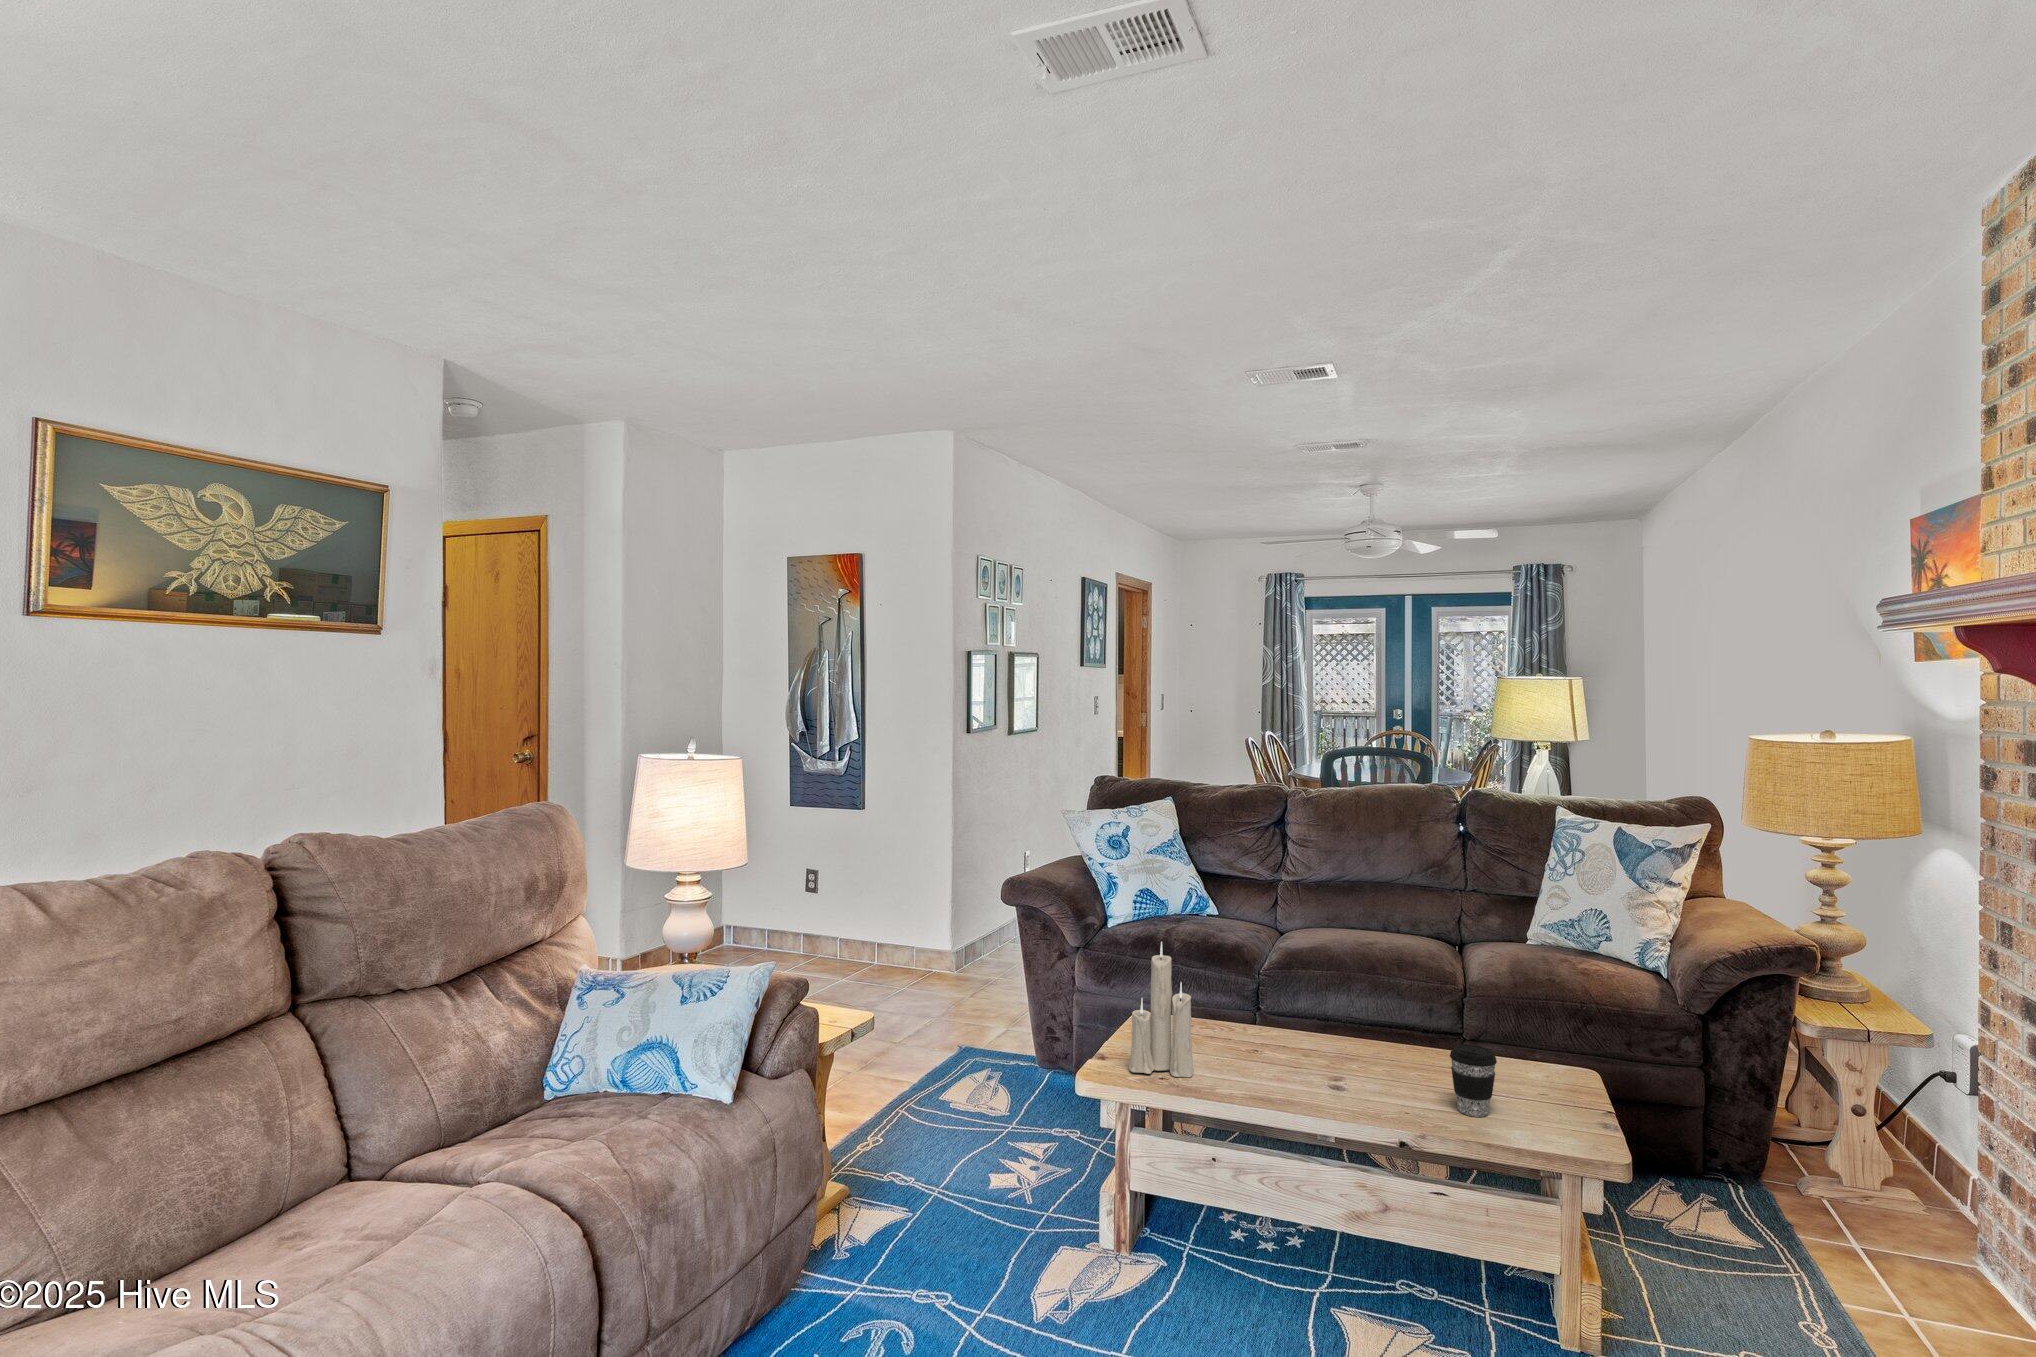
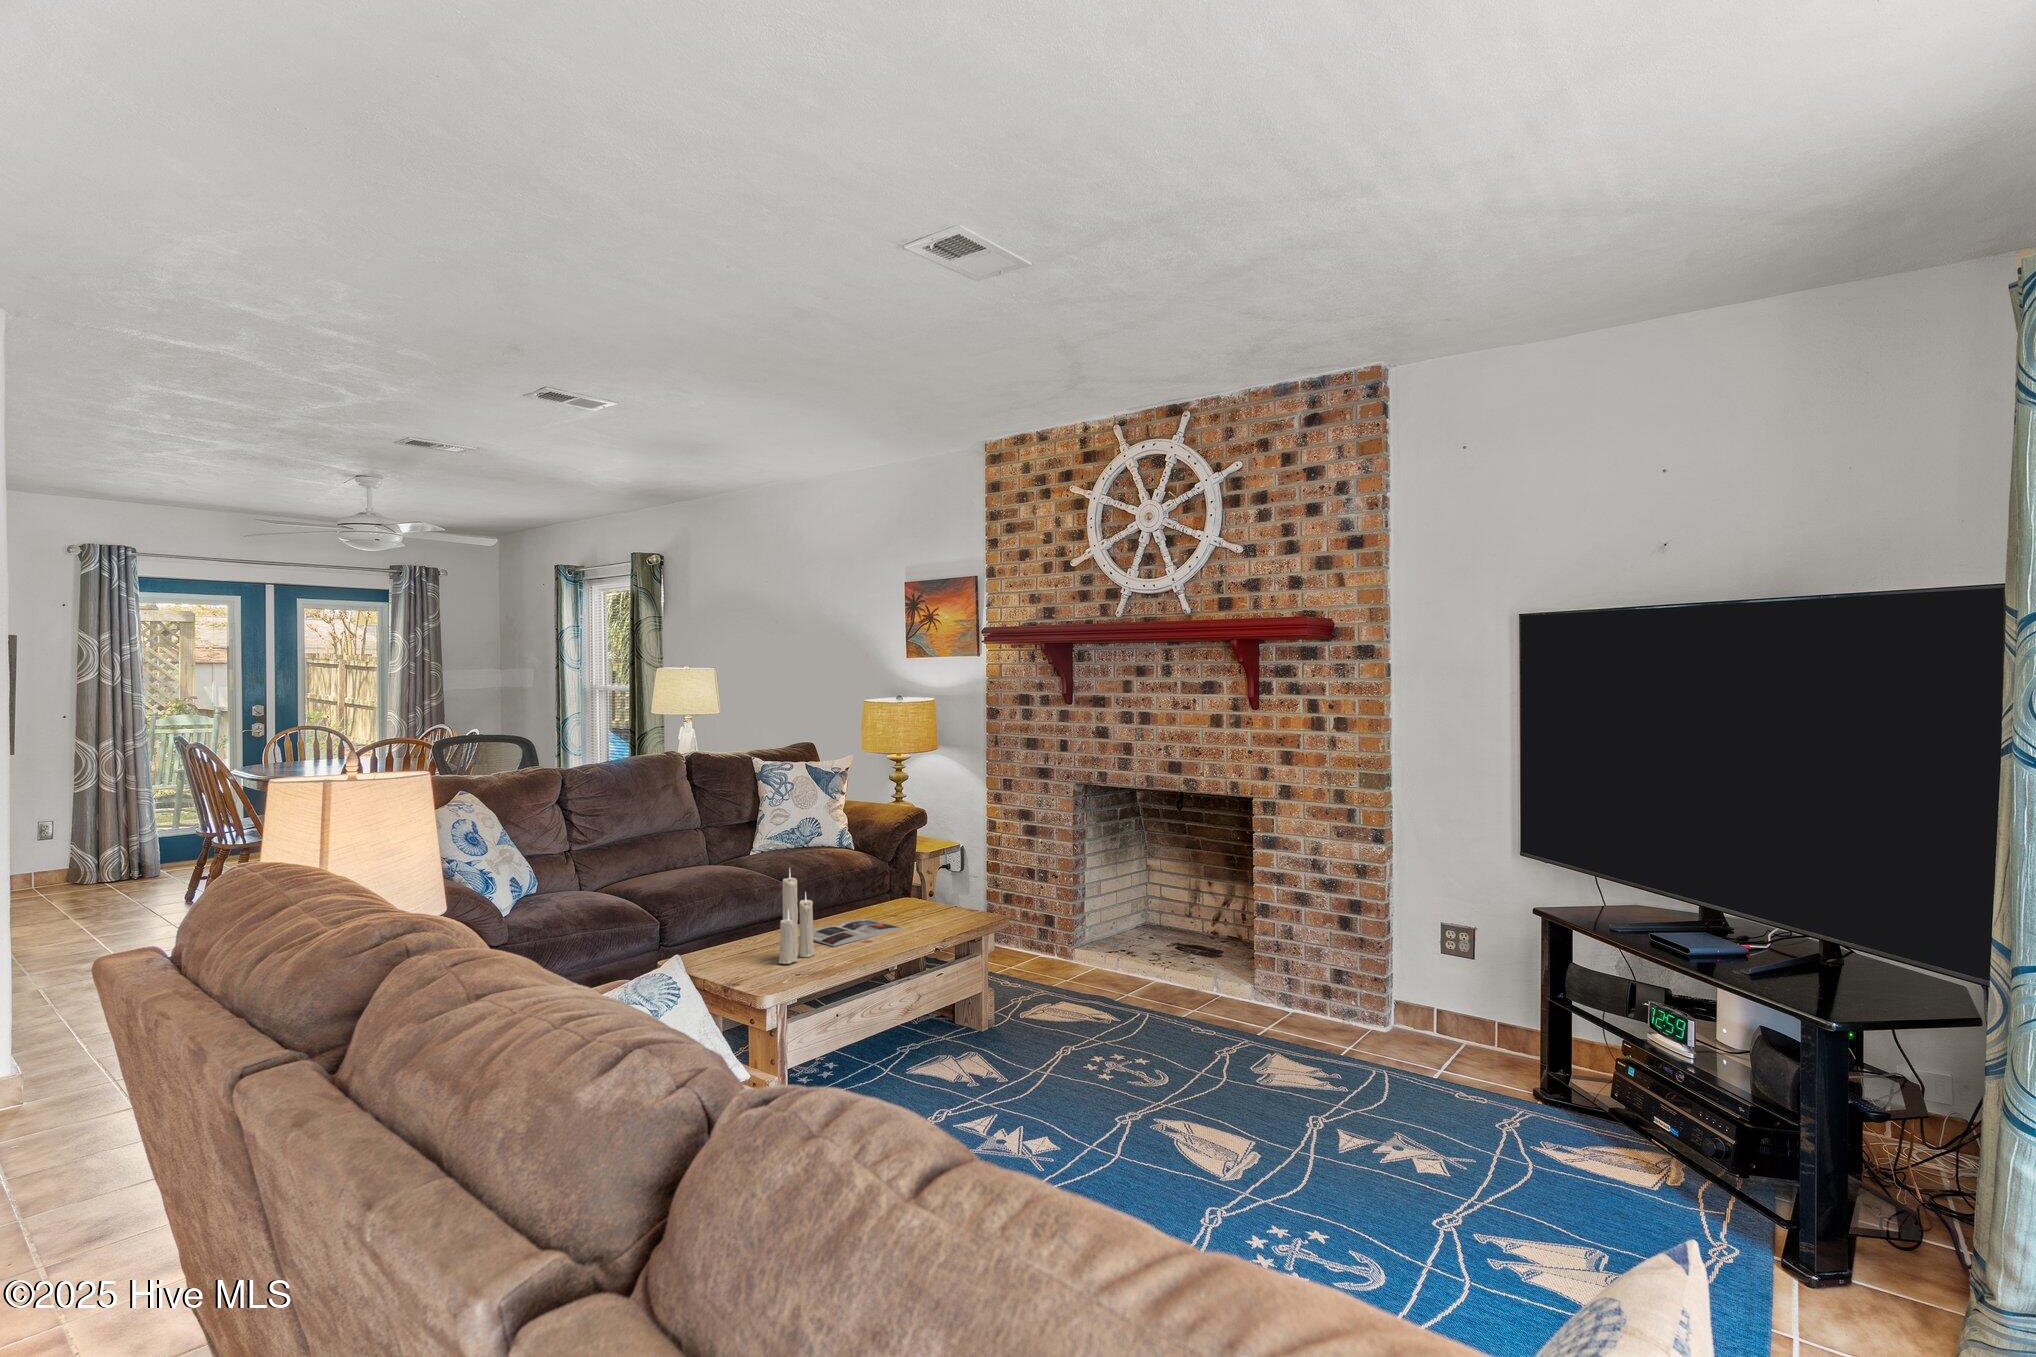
coffee cup: present [1450,1044,1497,1117] -> none [923,881,947,919]
magazine: none [1234,1051,1390,1104] -> present [813,919,903,946]

